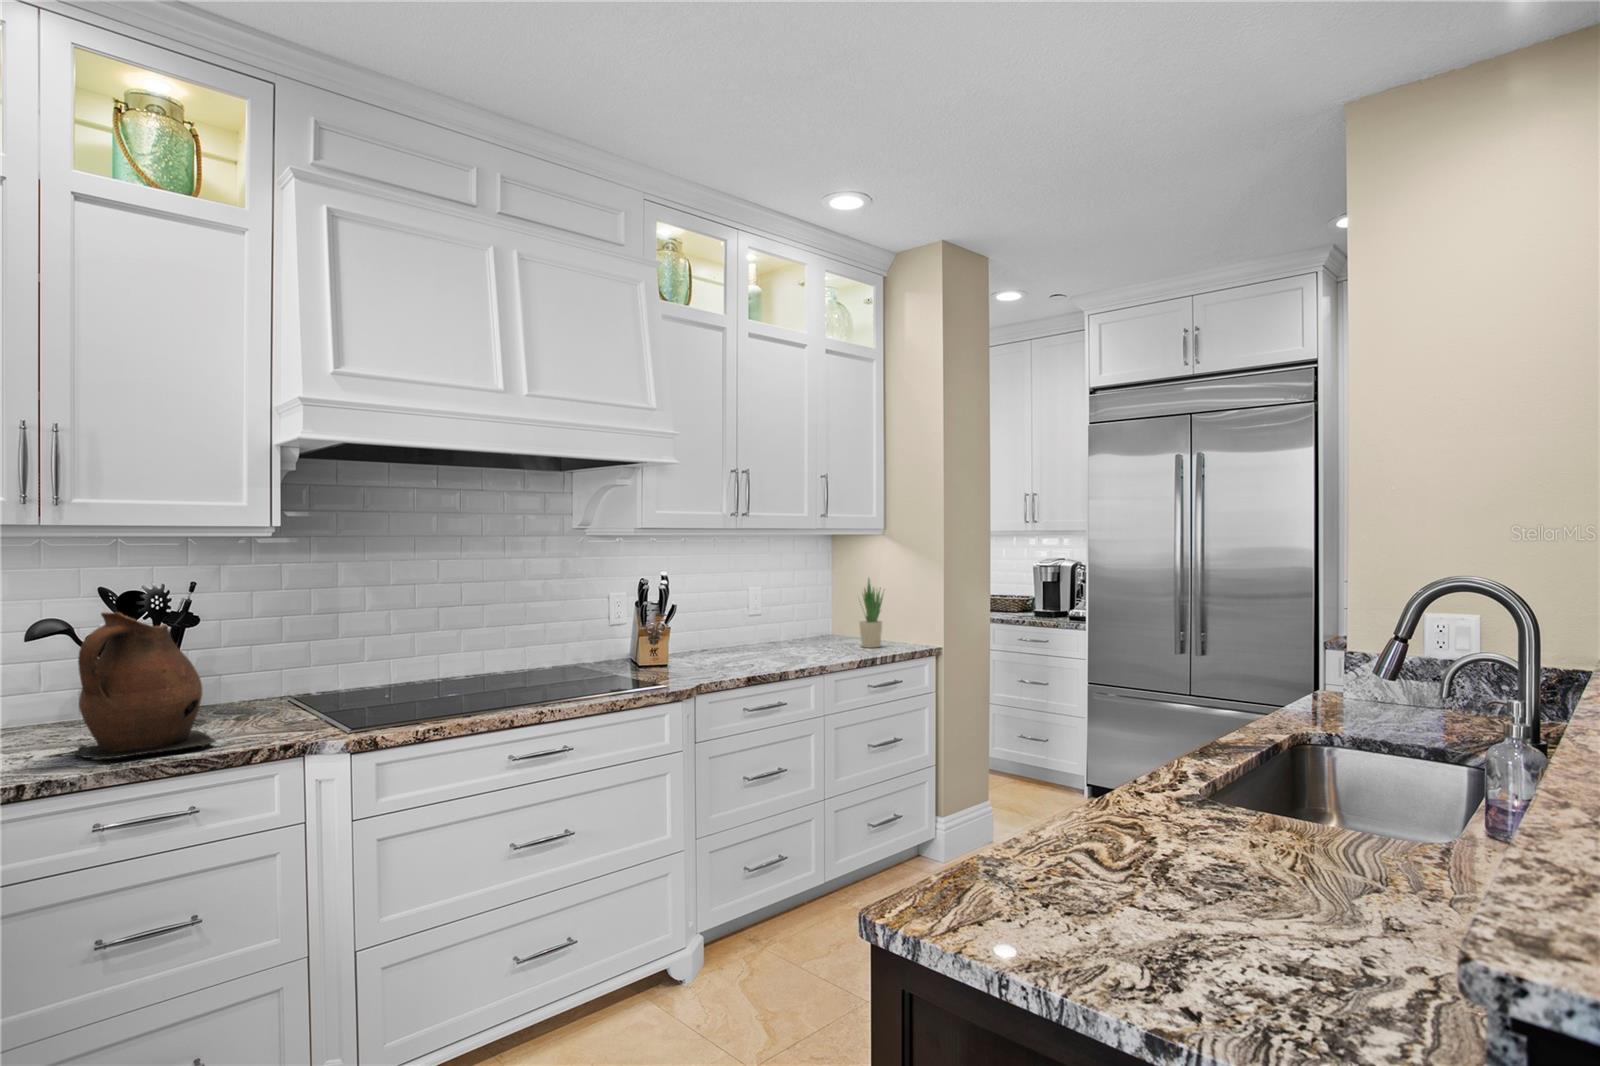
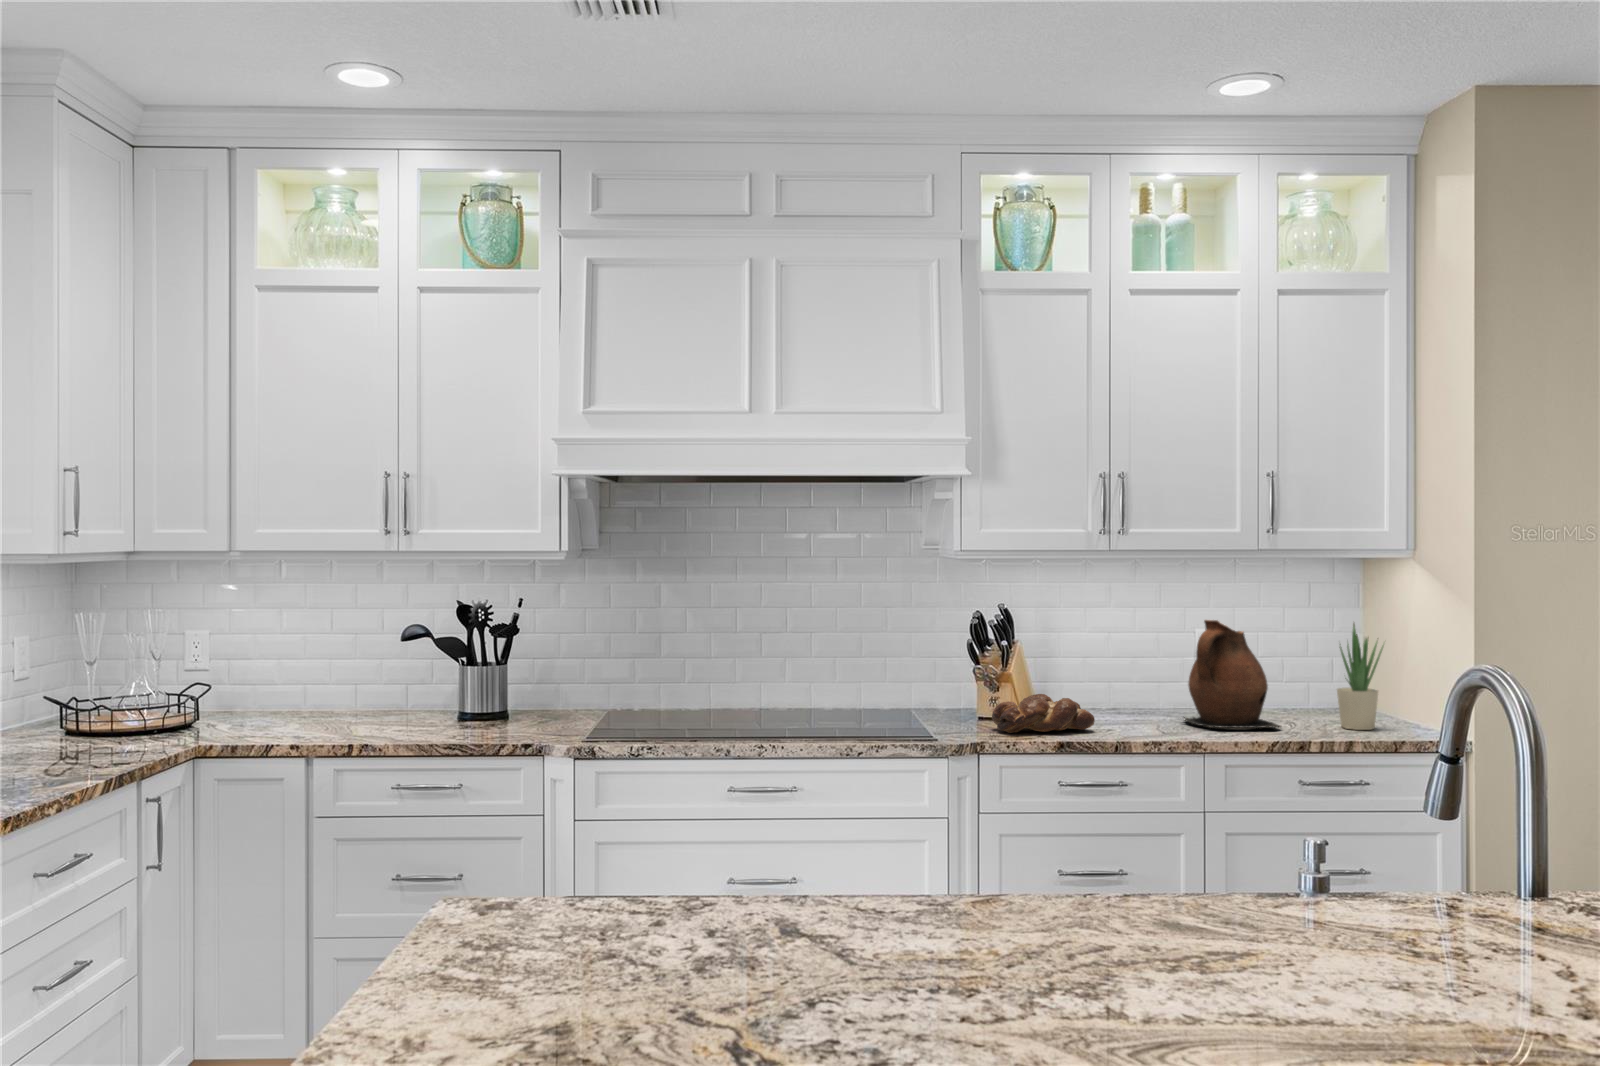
ceramic pitcher: present [73,612,216,760] -> present [1184,620,1280,728]
bread loaf: none [679,641,749,674] -> present [992,694,1095,733]

